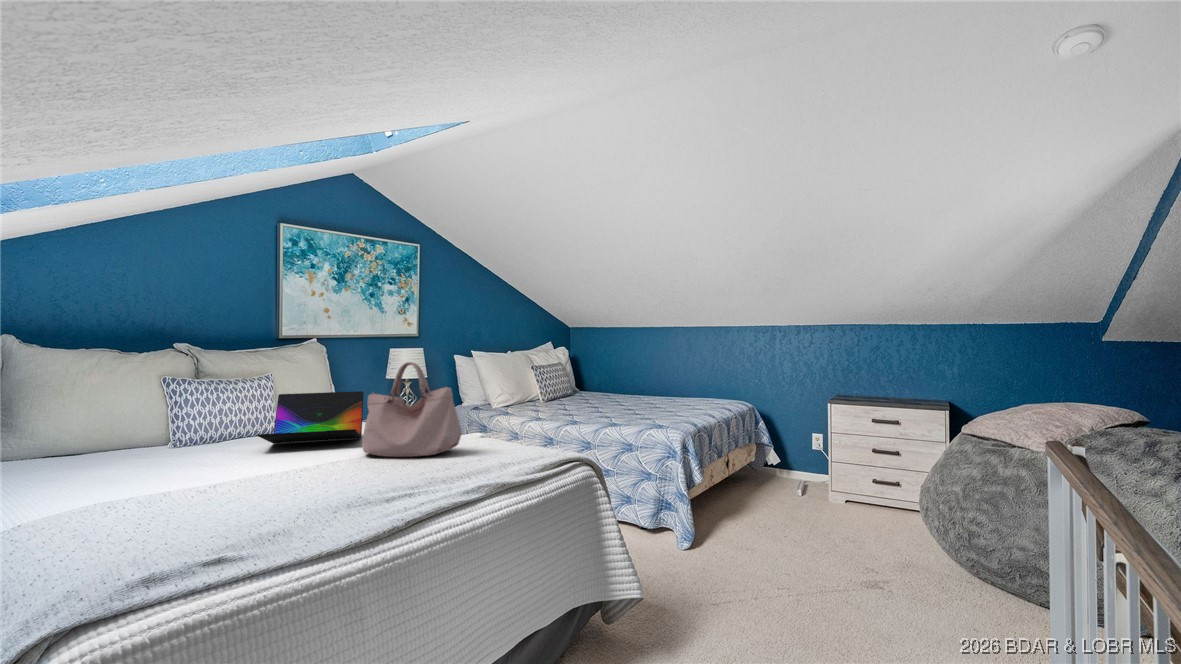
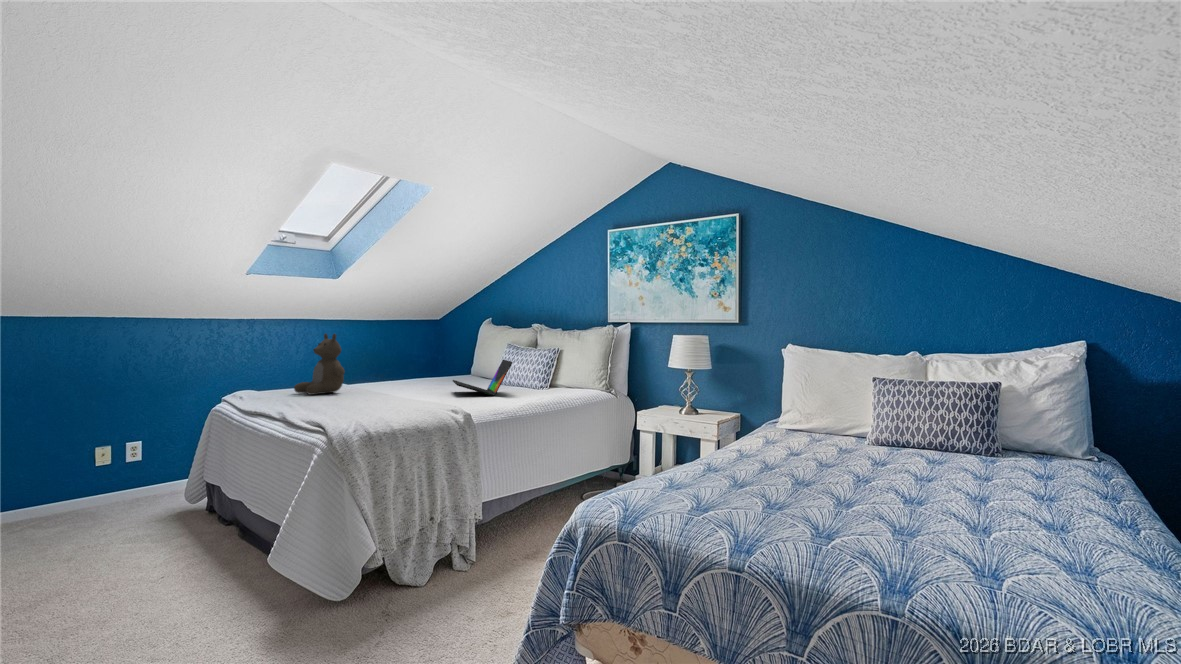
handbag: present [362,362,461,457] -> none [395,335,441,403]
teddy bear: none [109,372,244,523] -> present [294,334,345,395]

